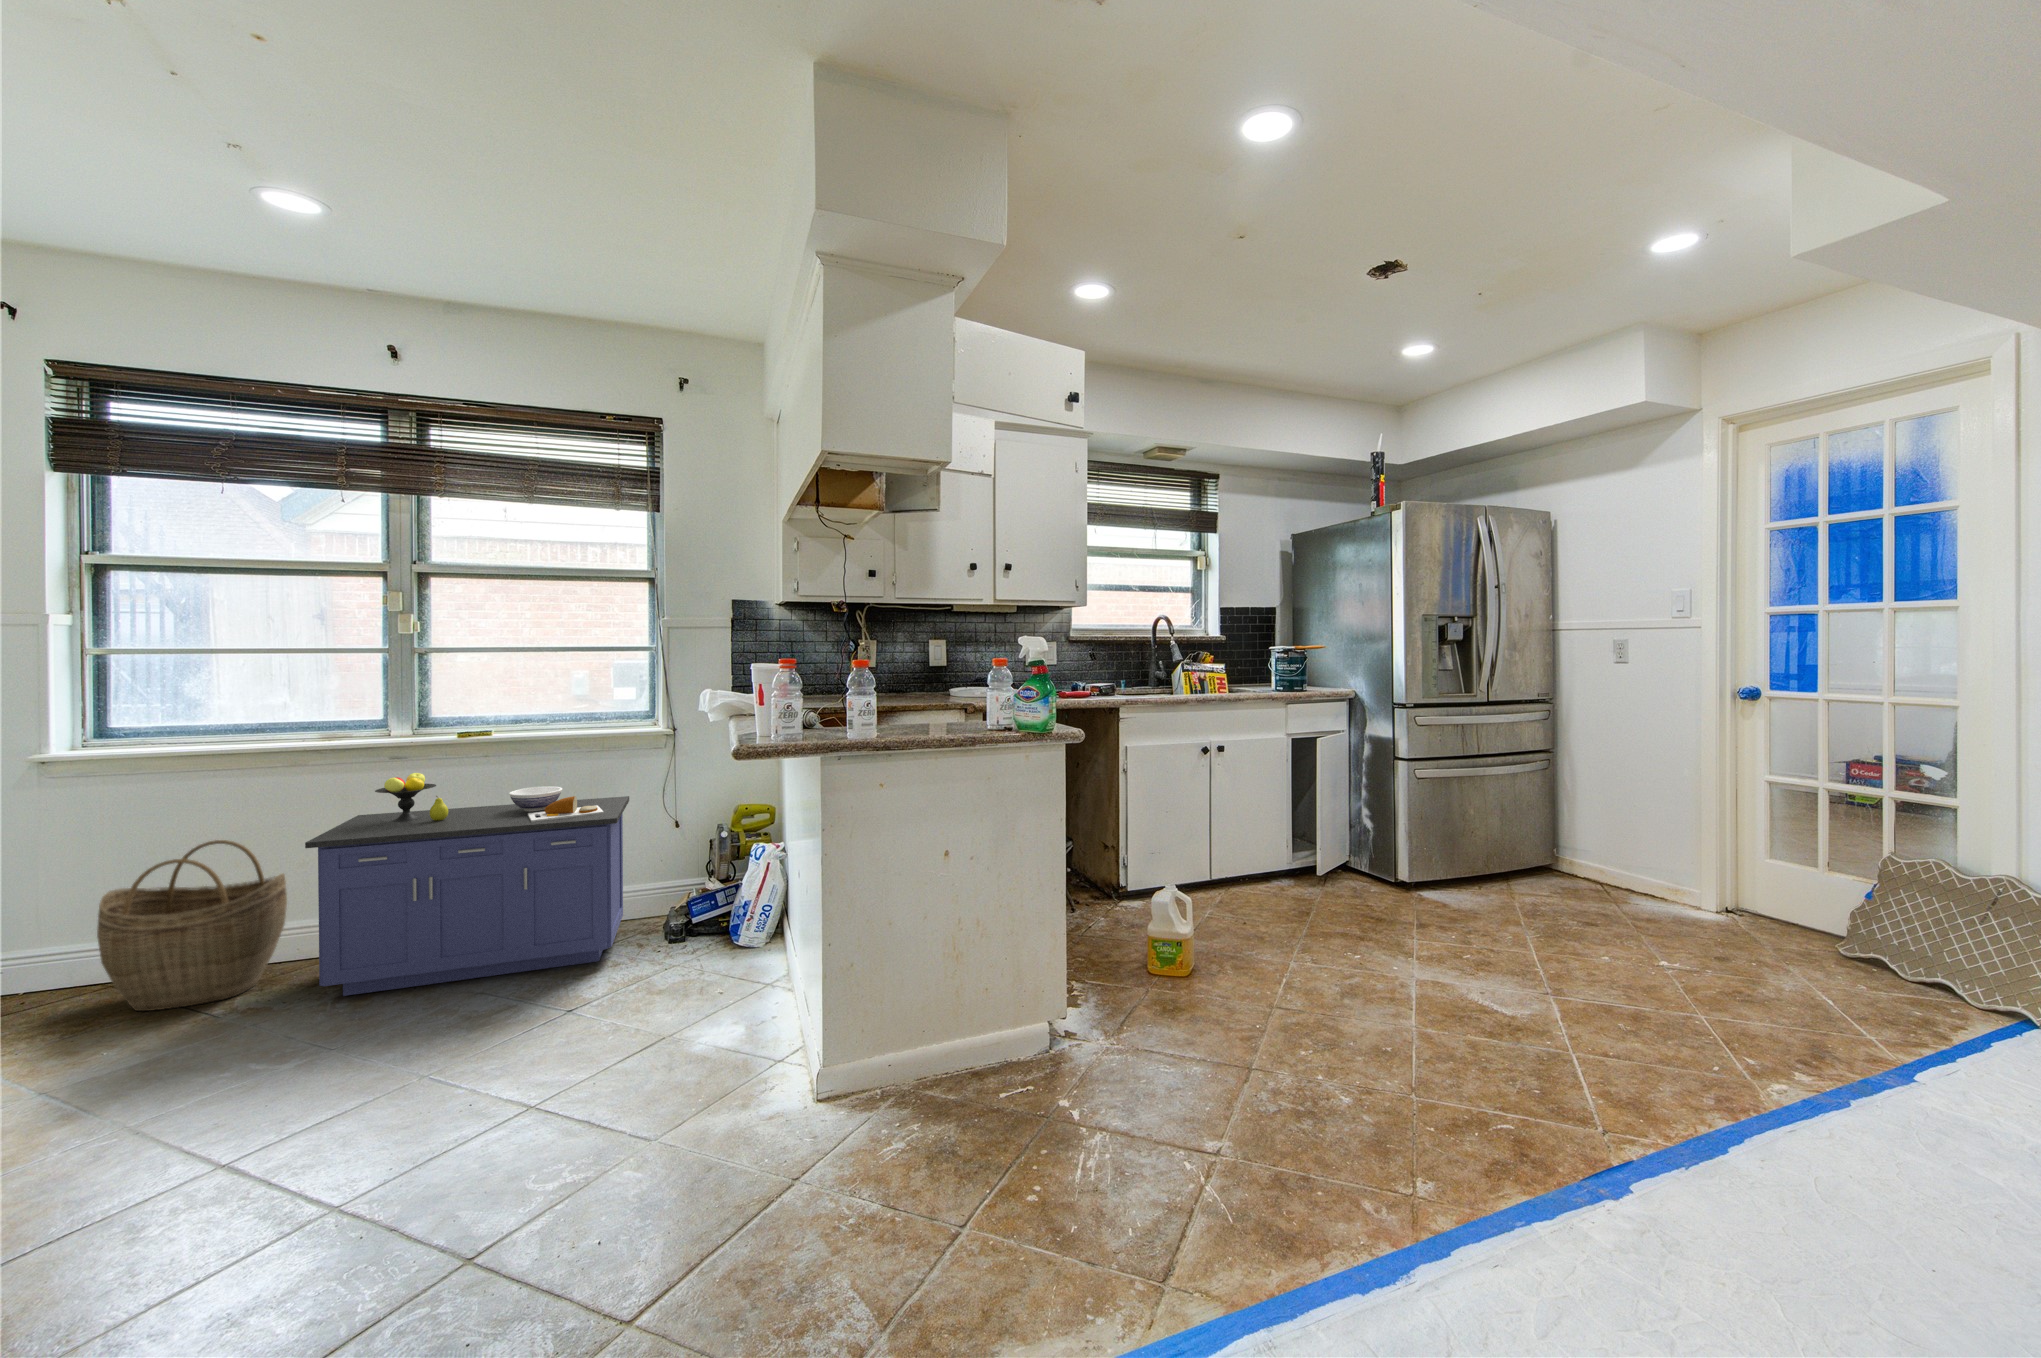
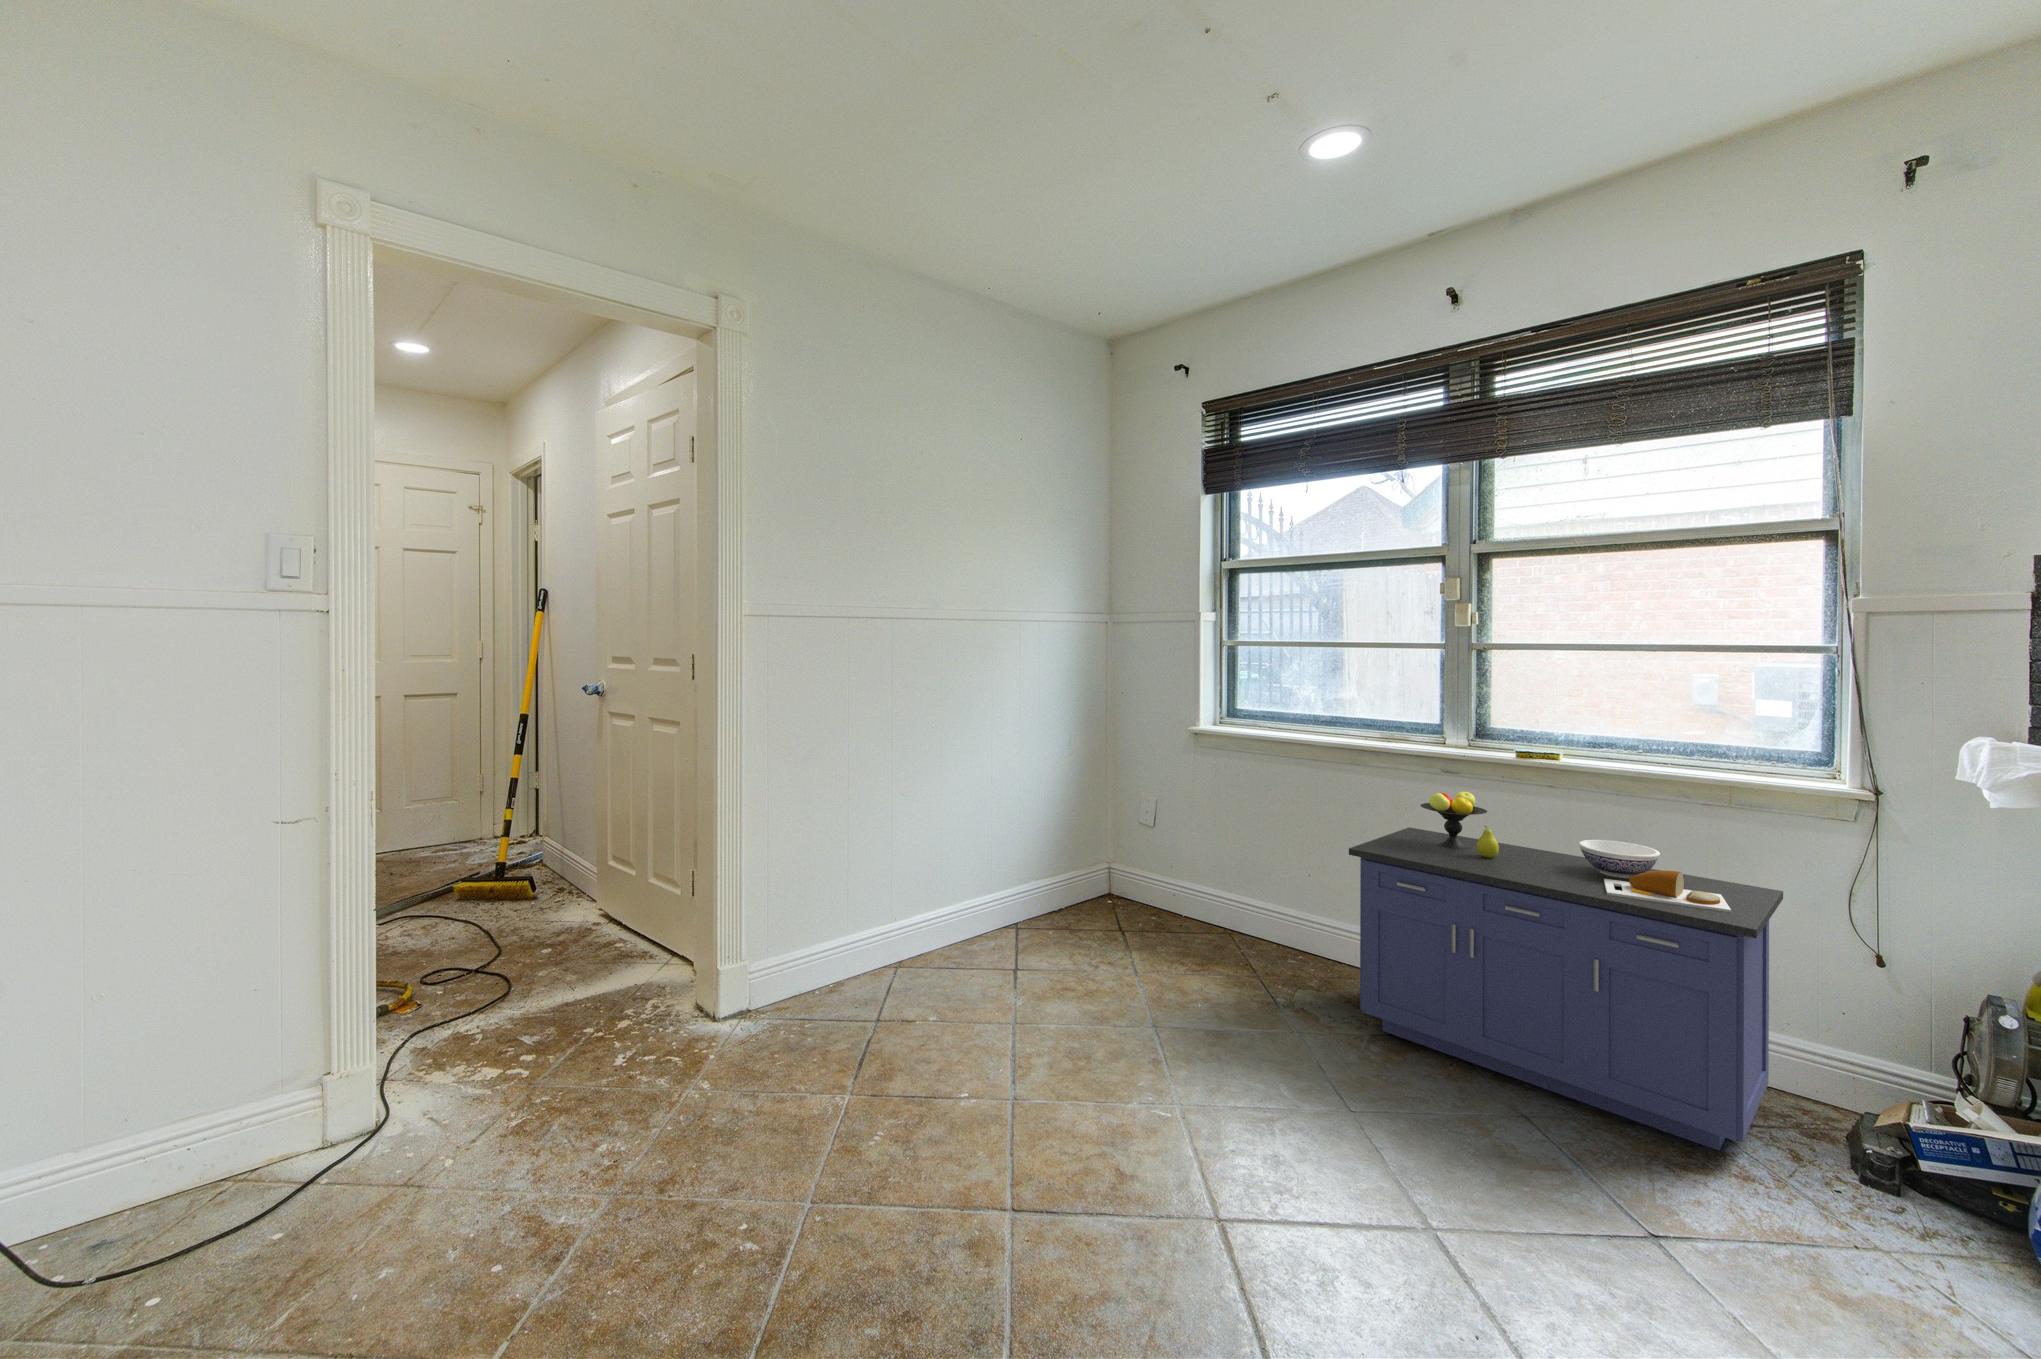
woven basket: present [97,840,287,1011] -> none [1214,822,1346,982]

